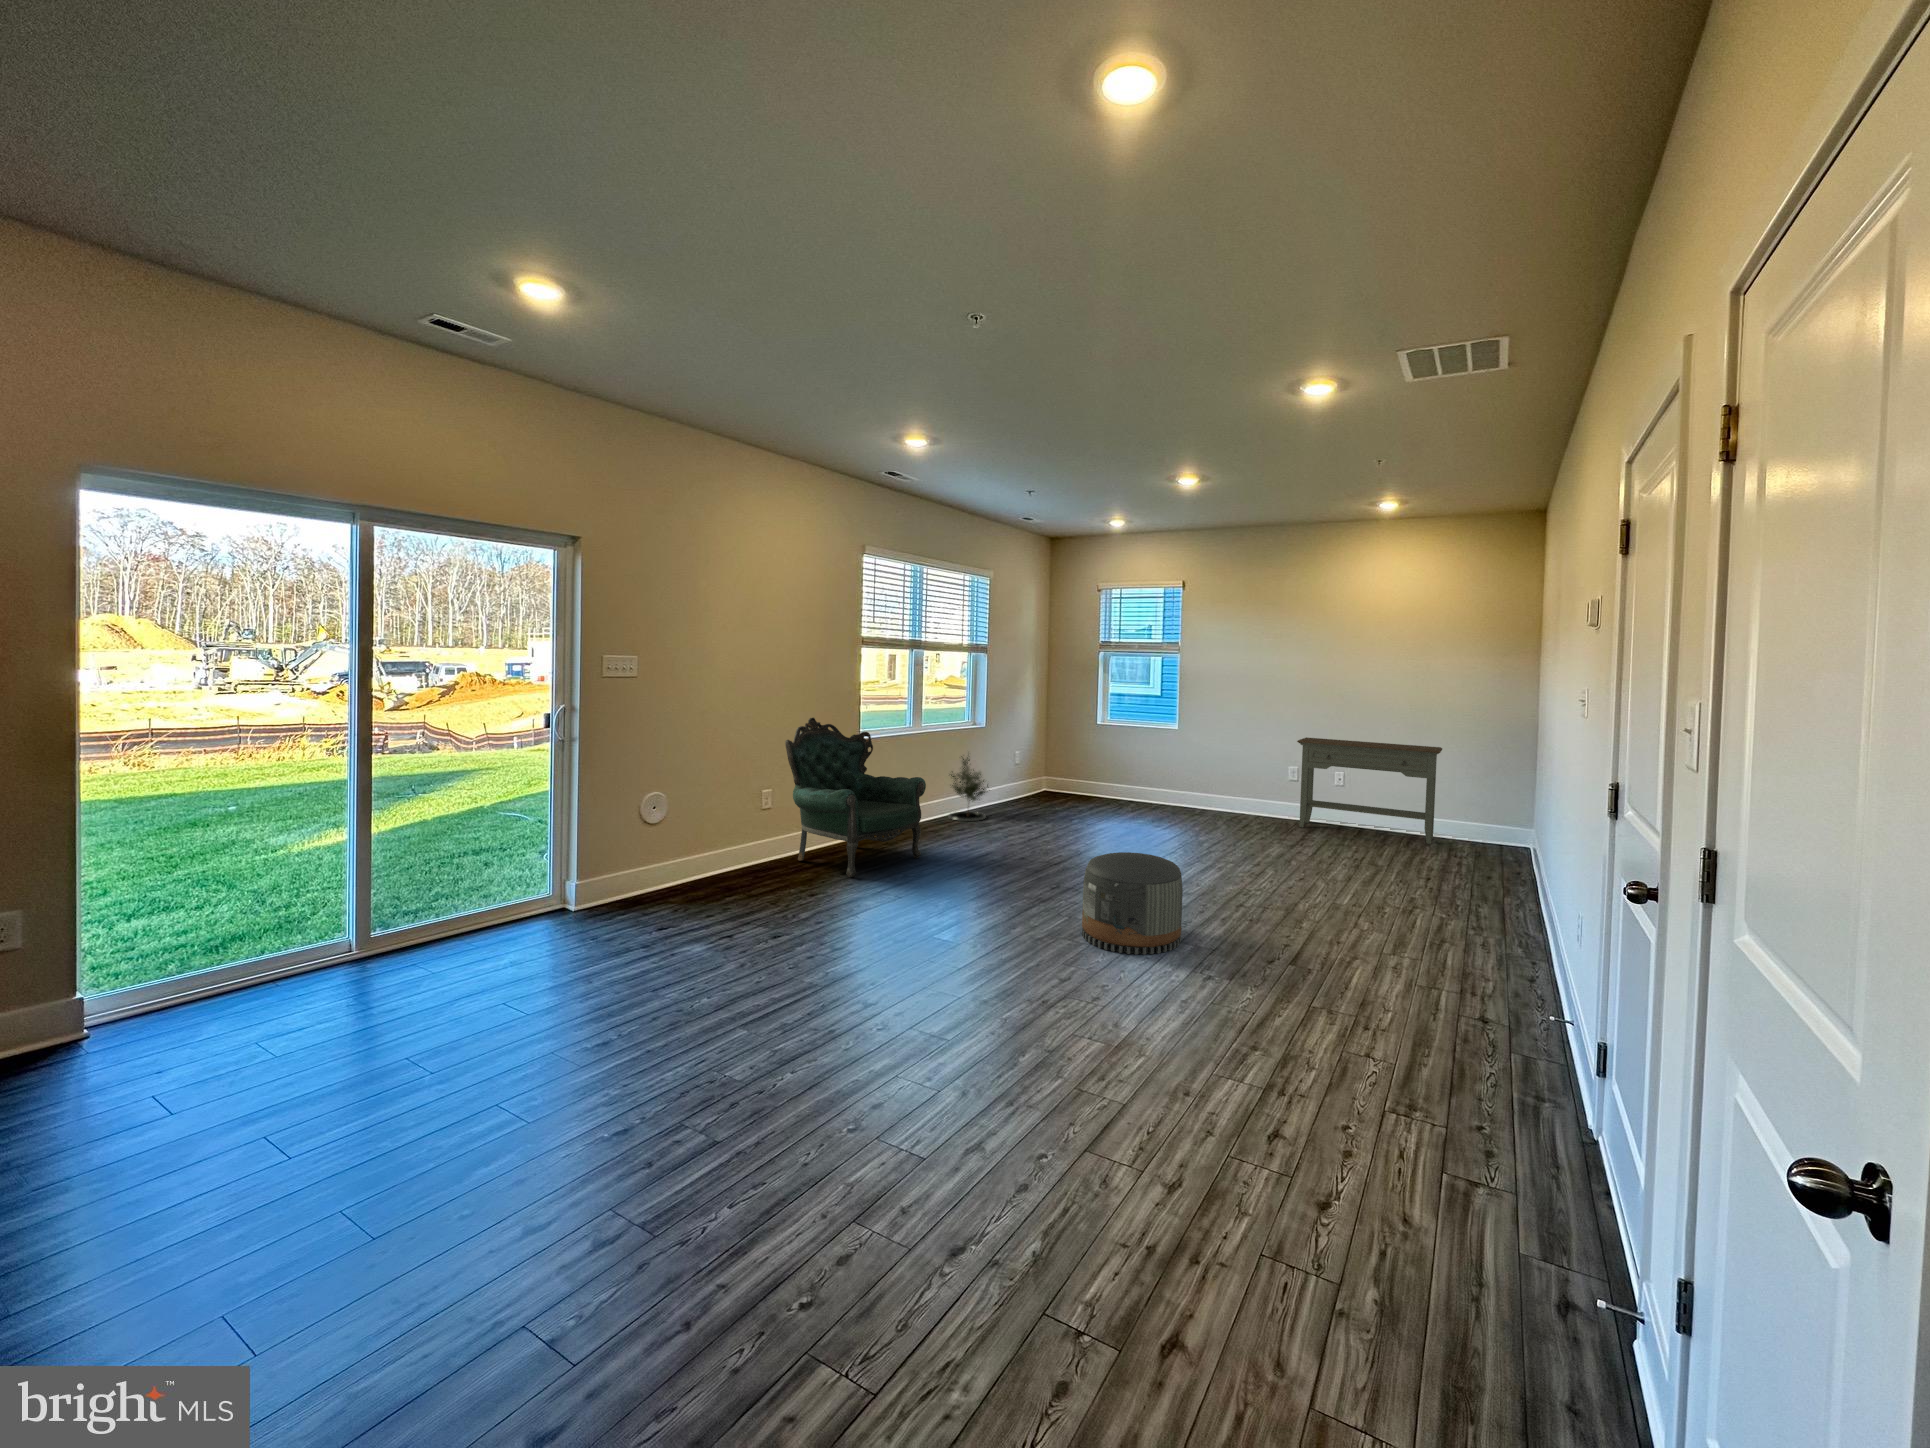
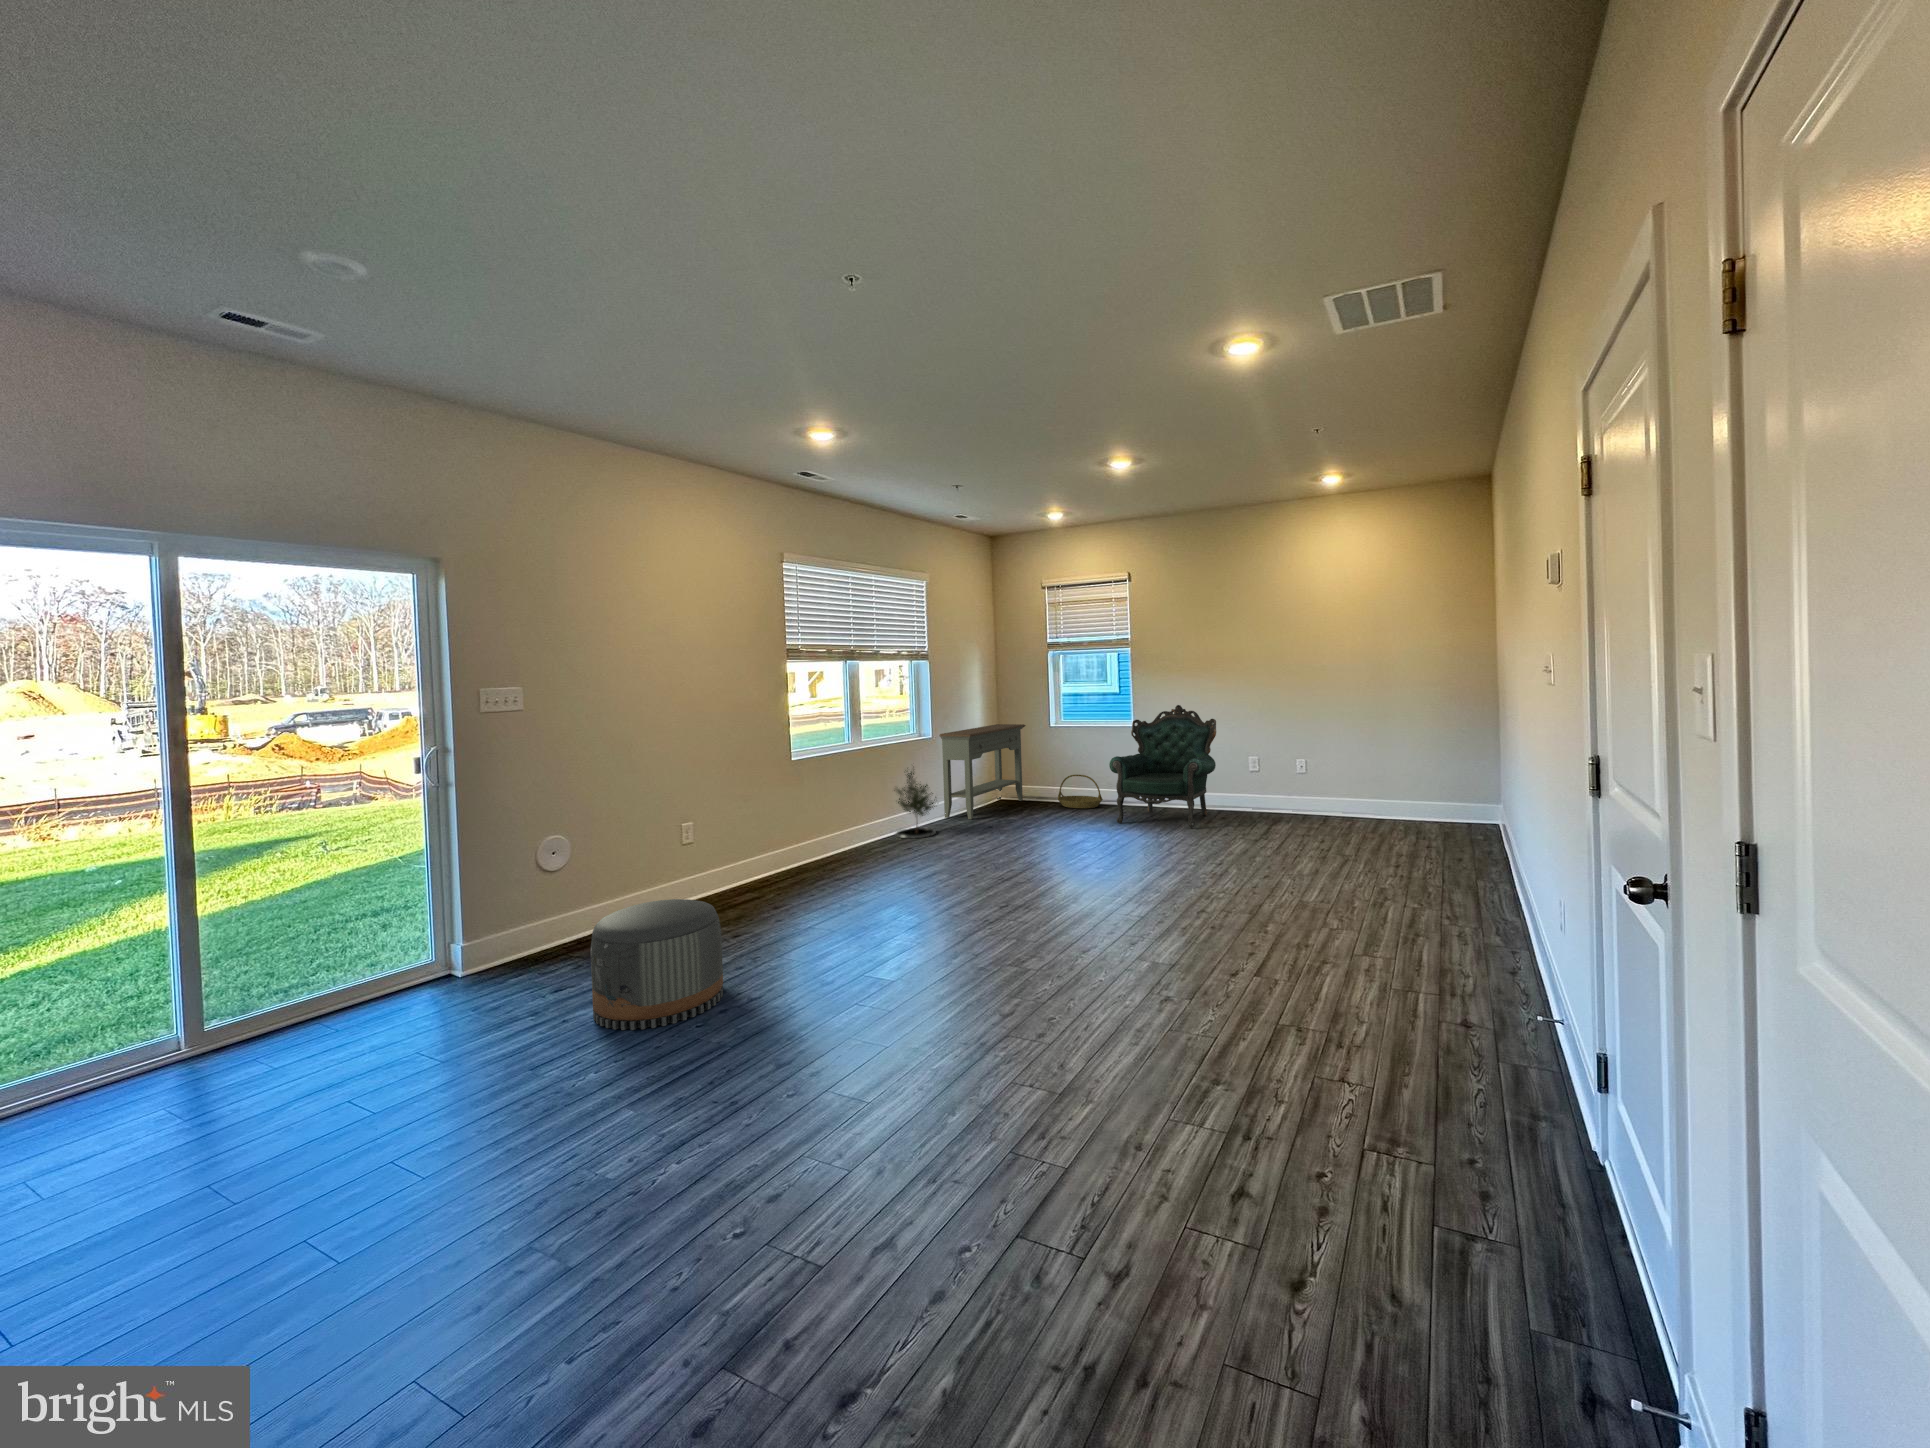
armchair: present [785,718,926,877] -> present [1109,705,1216,828]
console table: present [1297,737,1442,844] -> present [939,724,1026,819]
basket: none [1100,772,1143,805] -> present [1058,775,1102,808]
pouf: present [1082,852,1183,955] -> present [591,899,723,1030]

